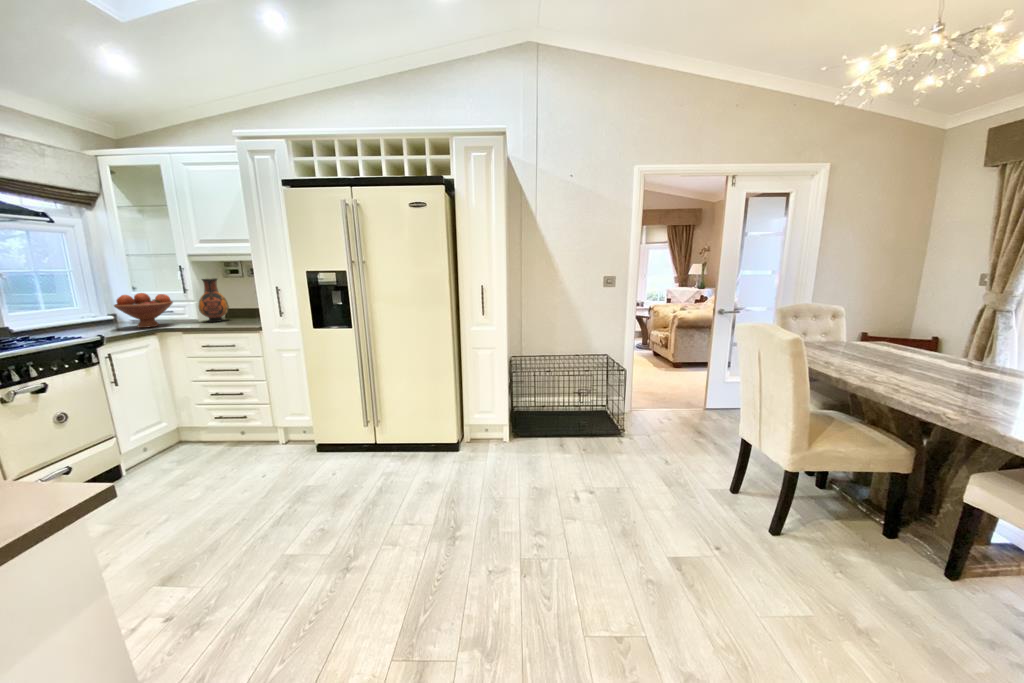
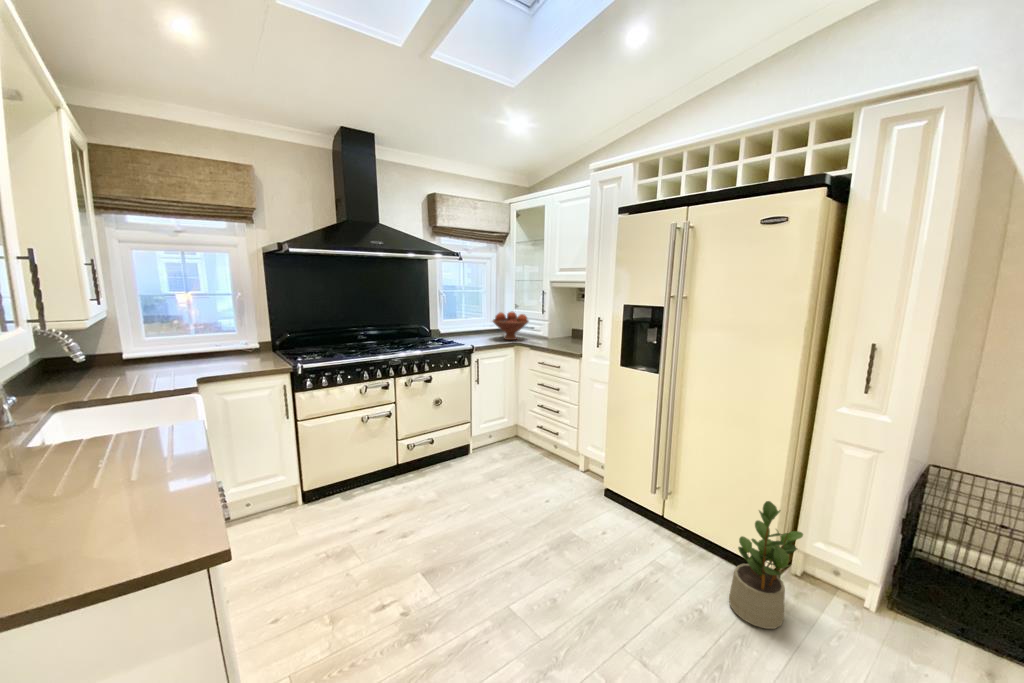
vase: present [198,278,229,322] -> none [545,303,567,342]
potted plant: none [436,391,471,474] -> present [729,501,803,629]

